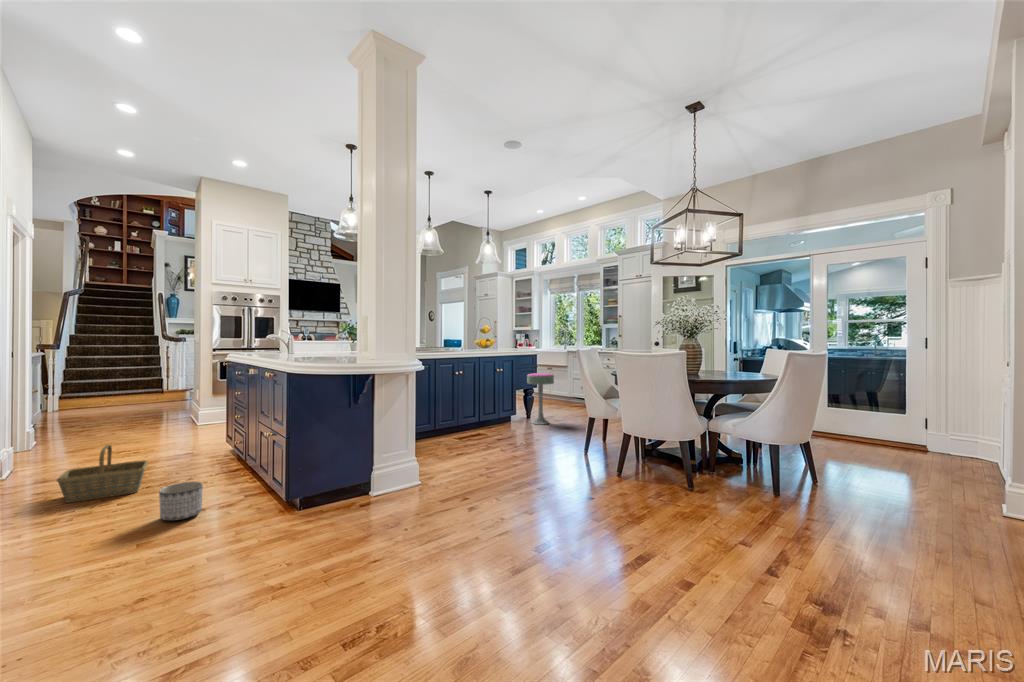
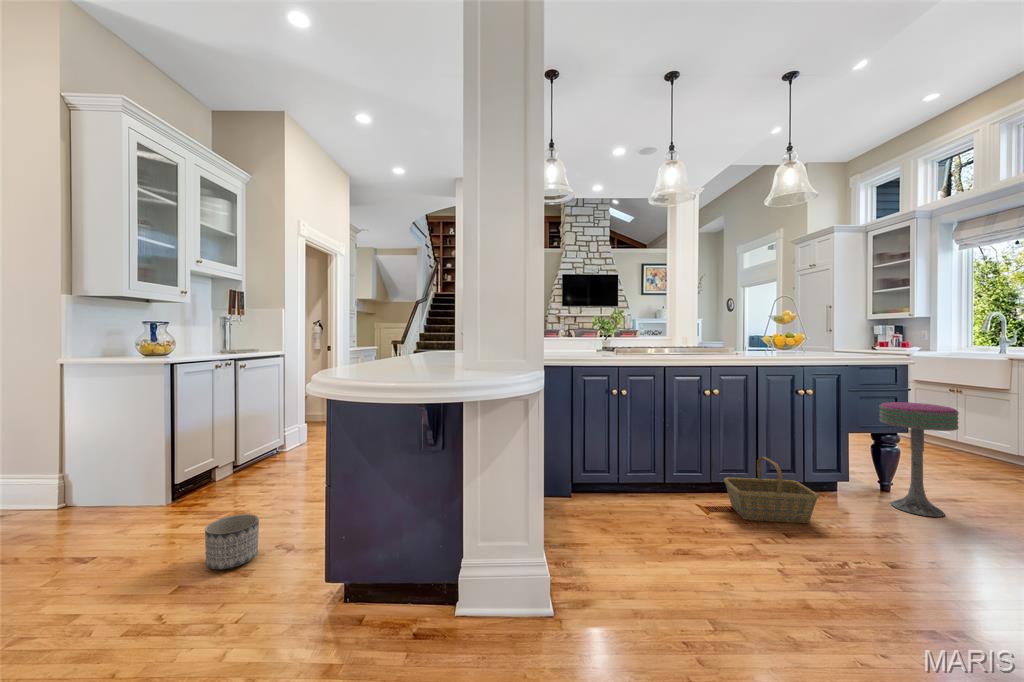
basket: present [56,445,148,503] -> present [724,457,819,523]

